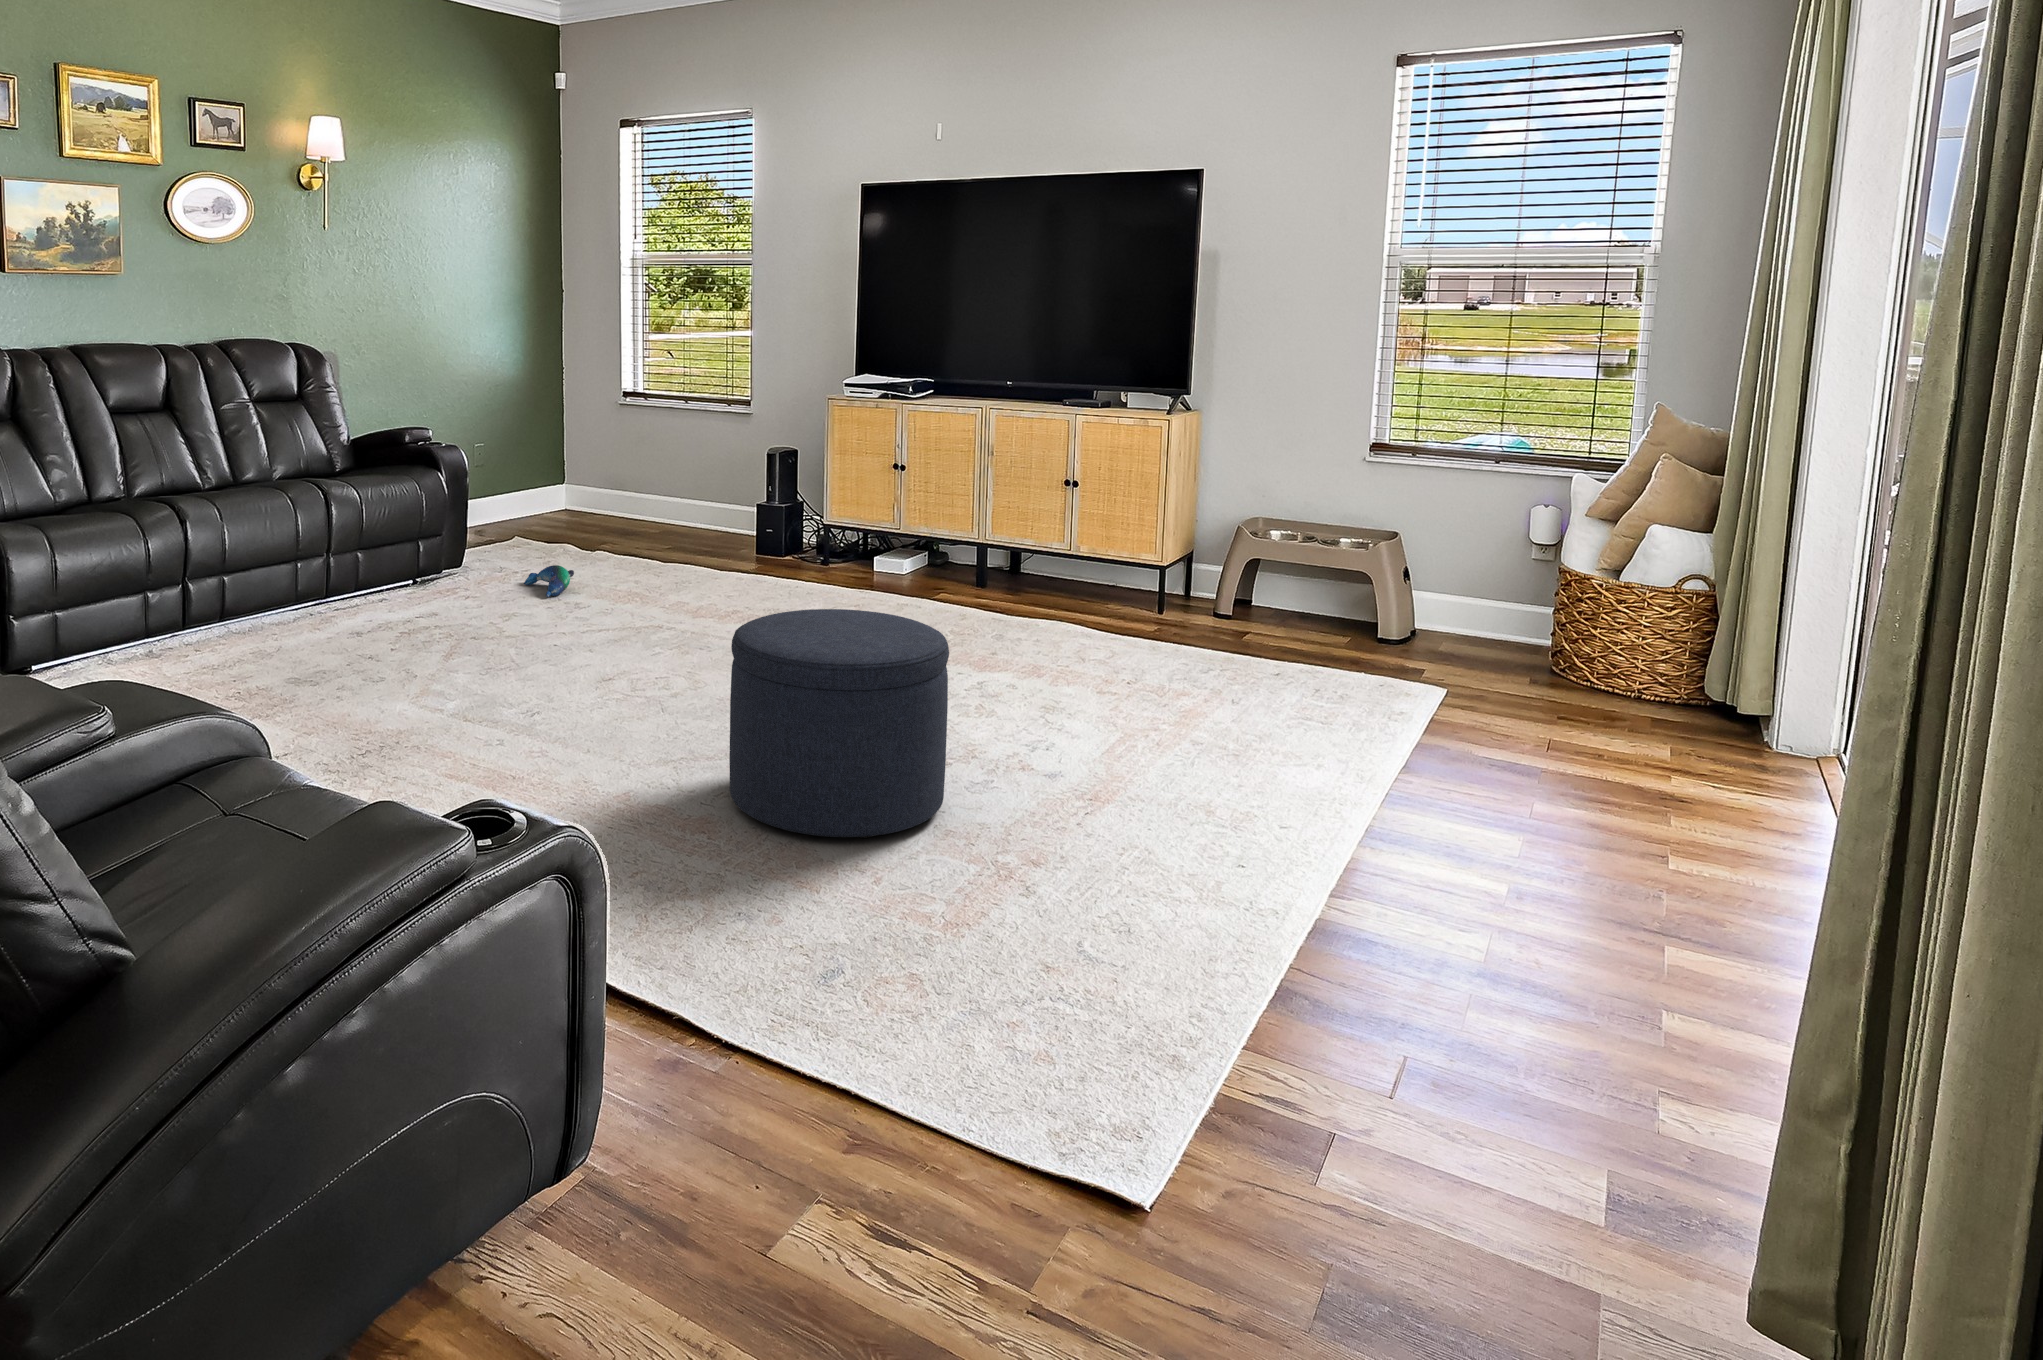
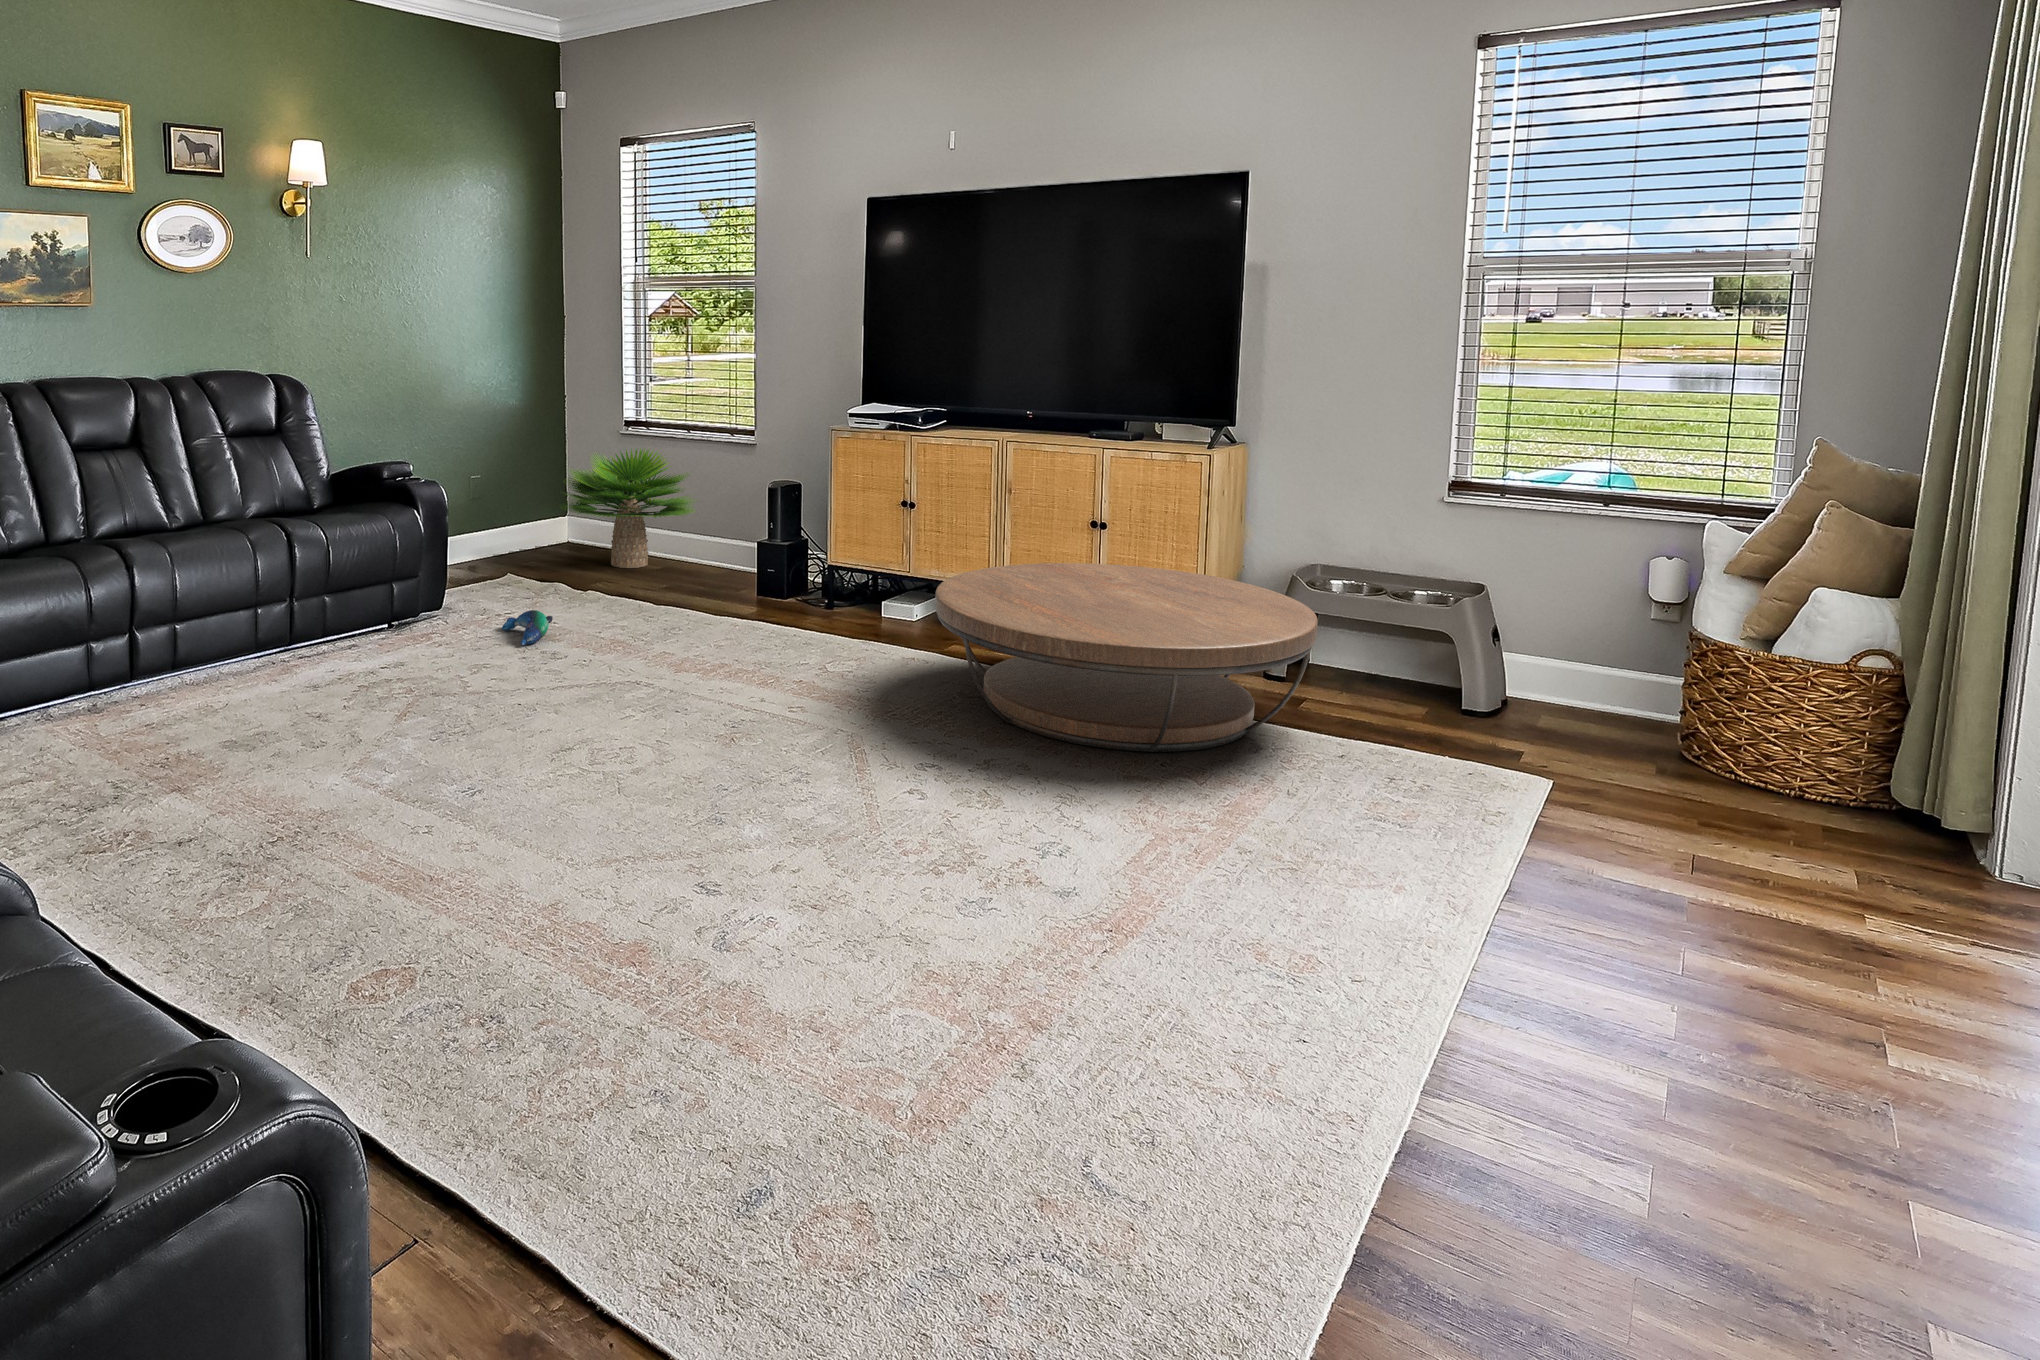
potted plant: none [563,416,701,531] -> present [565,449,693,568]
coffee table: none [932,517,1259,673] -> present [935,563,1318,752]
ottoman: present [729,609,949,838] -> none [673,690,934,981]

